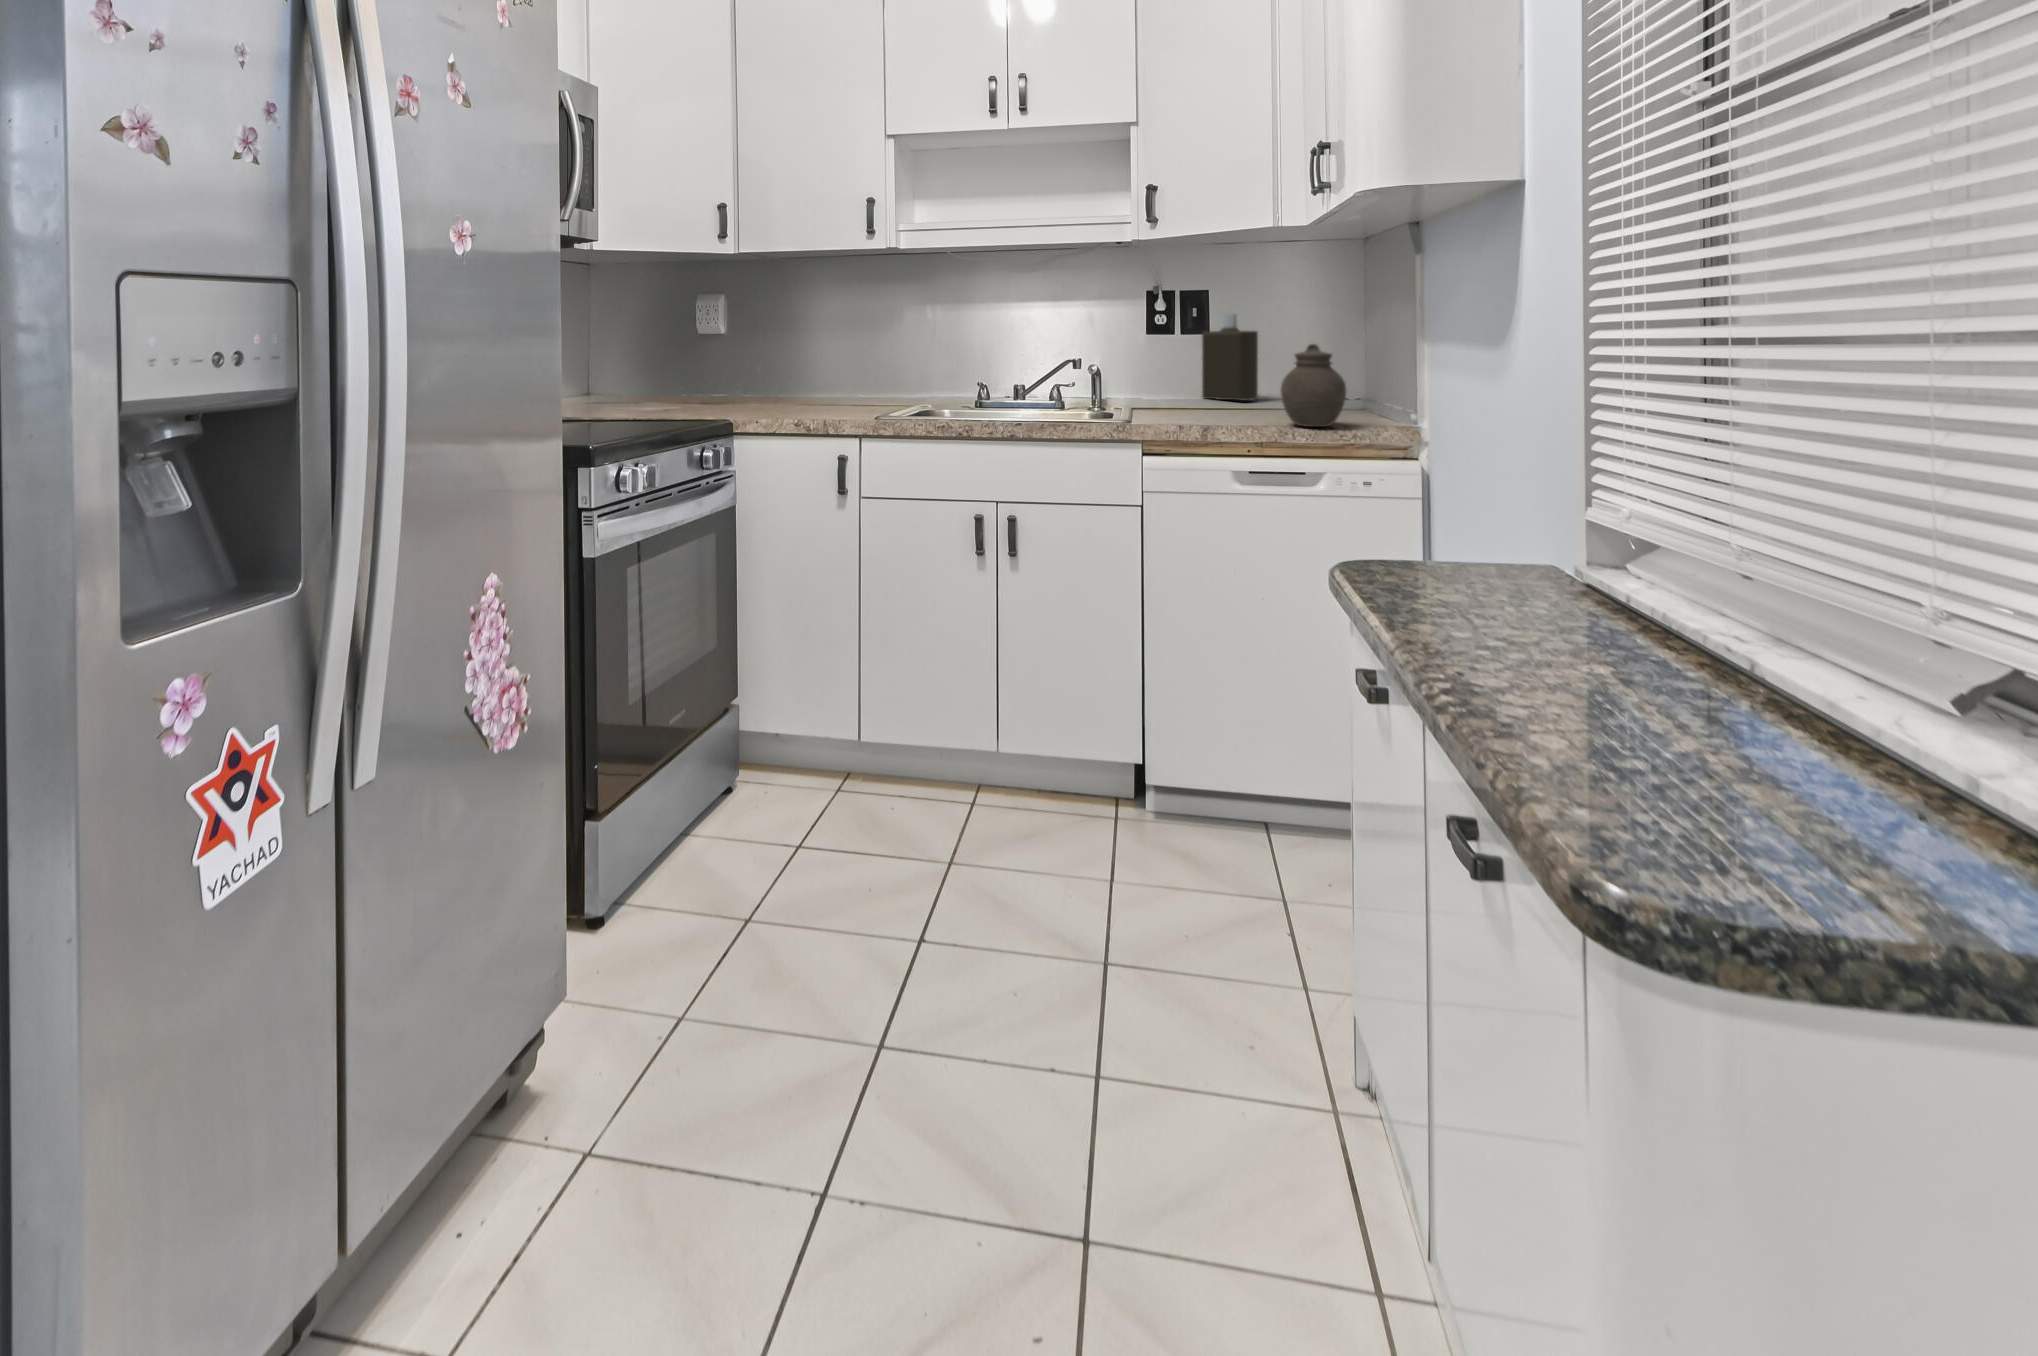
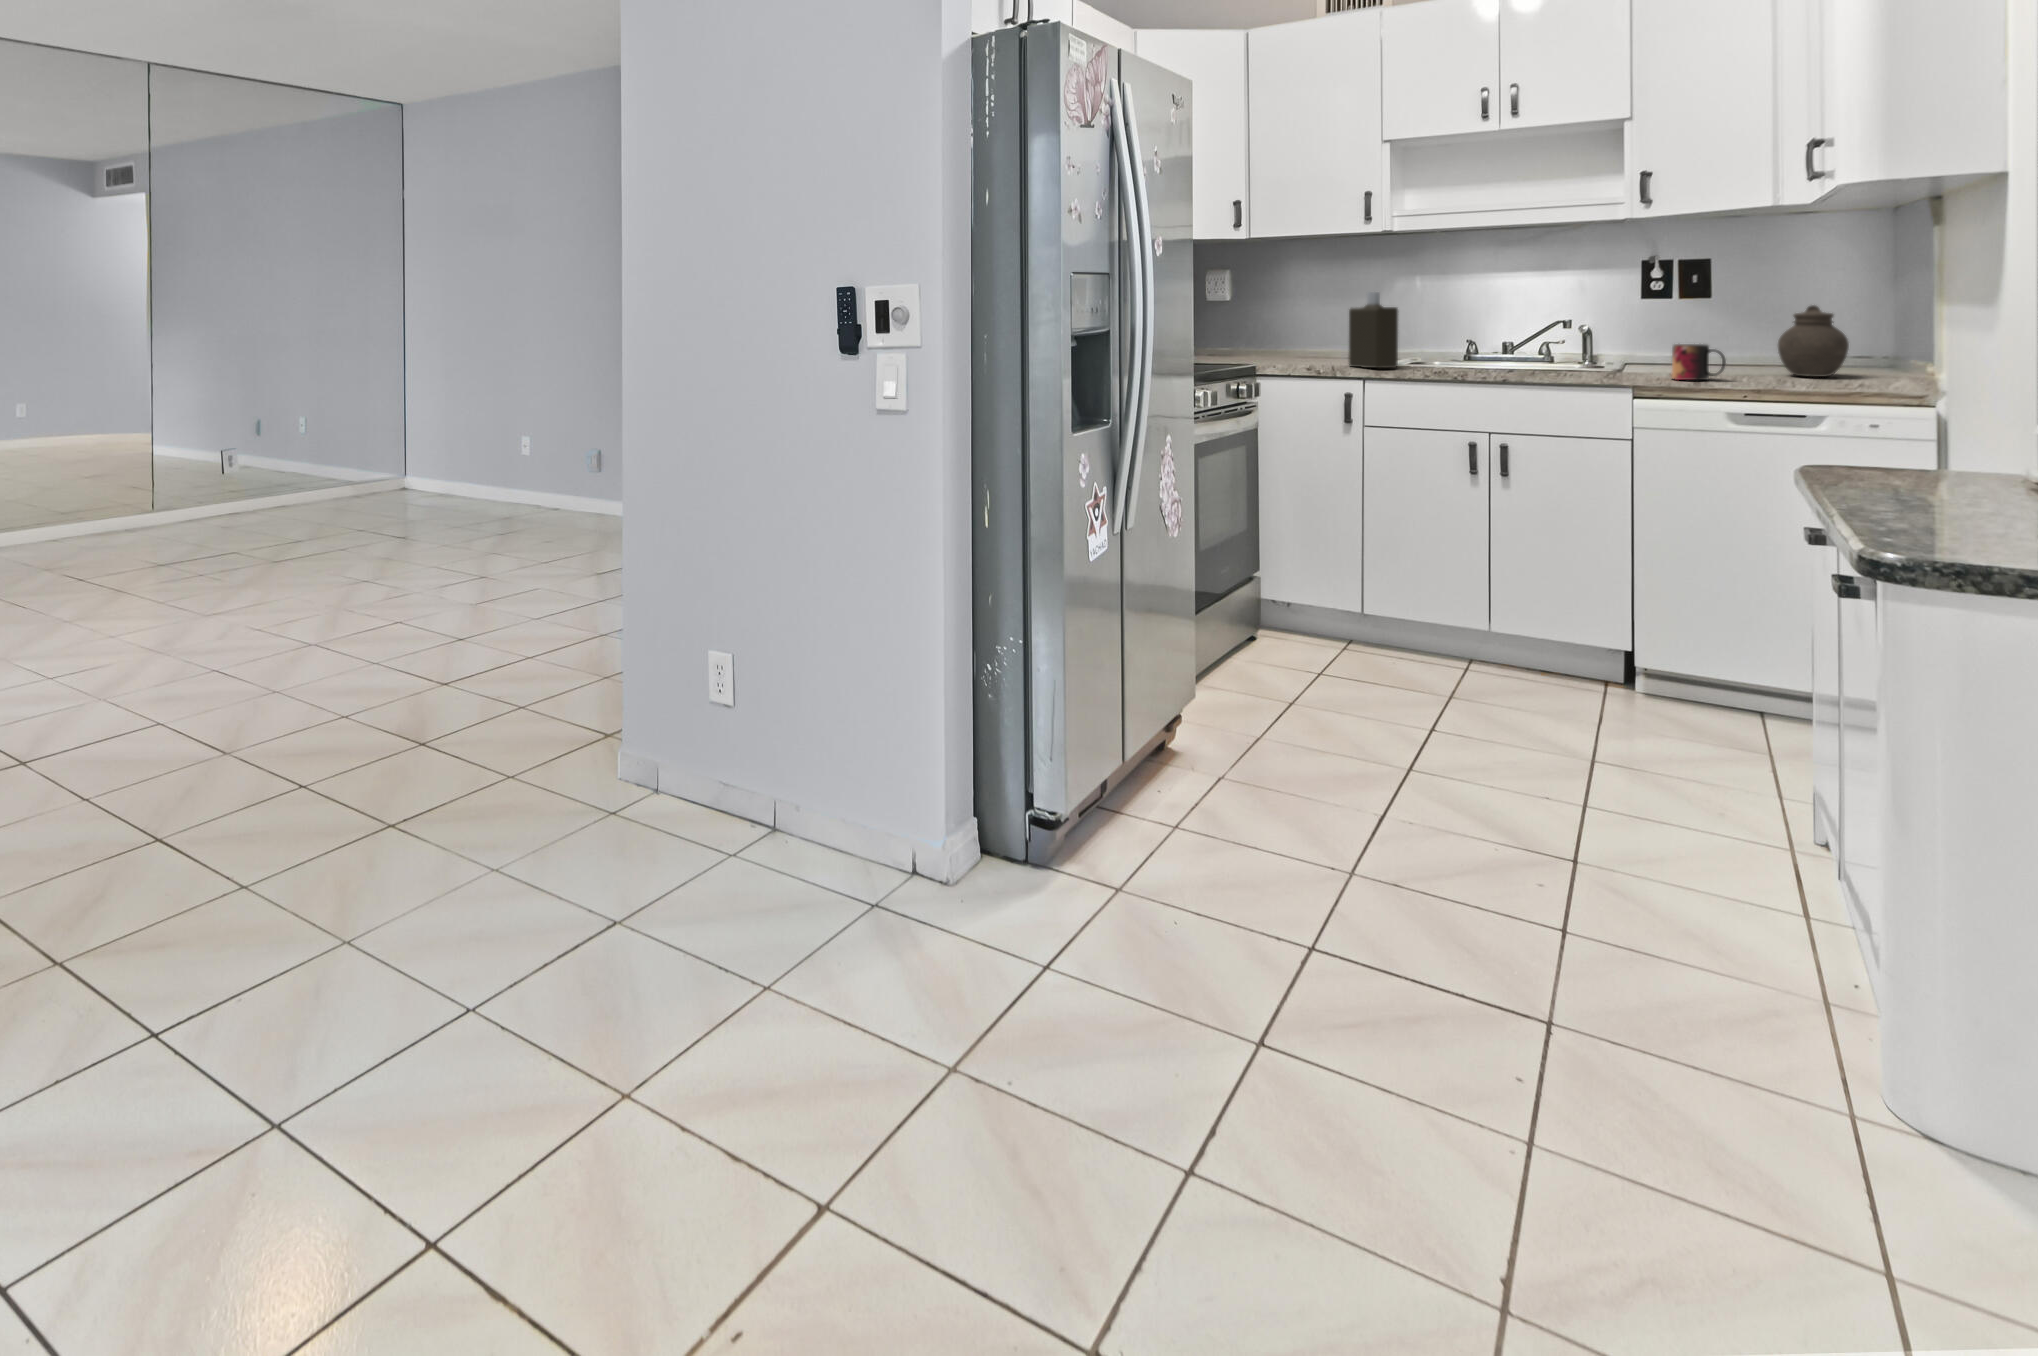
bottle: present [1202,314,1258,401] -> present [1349,292,1398,368]
mug: none [1182,390,1236,434] -> present [1672,344,1726,380]

